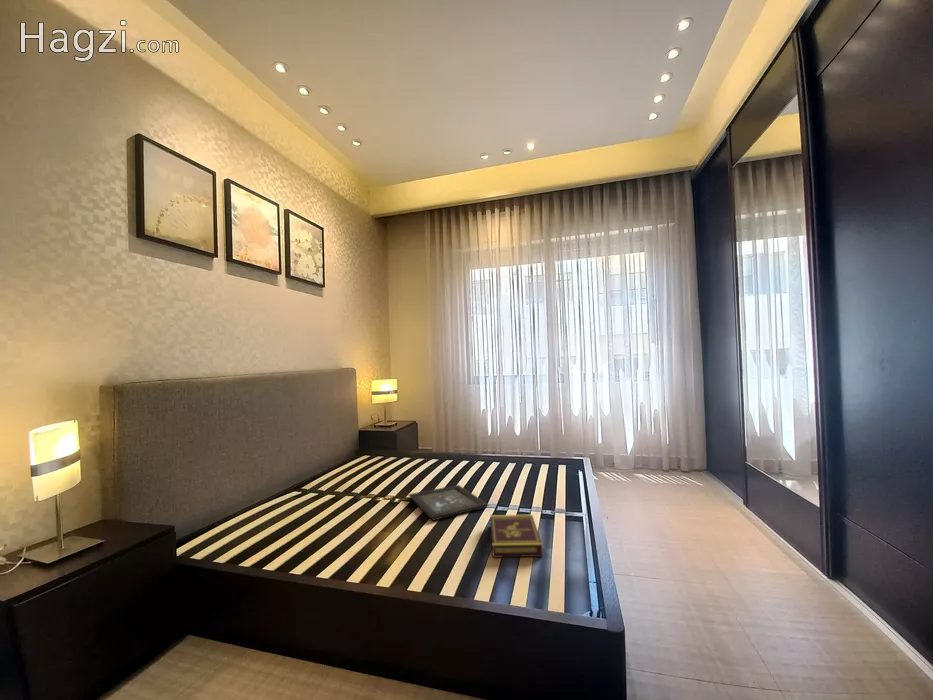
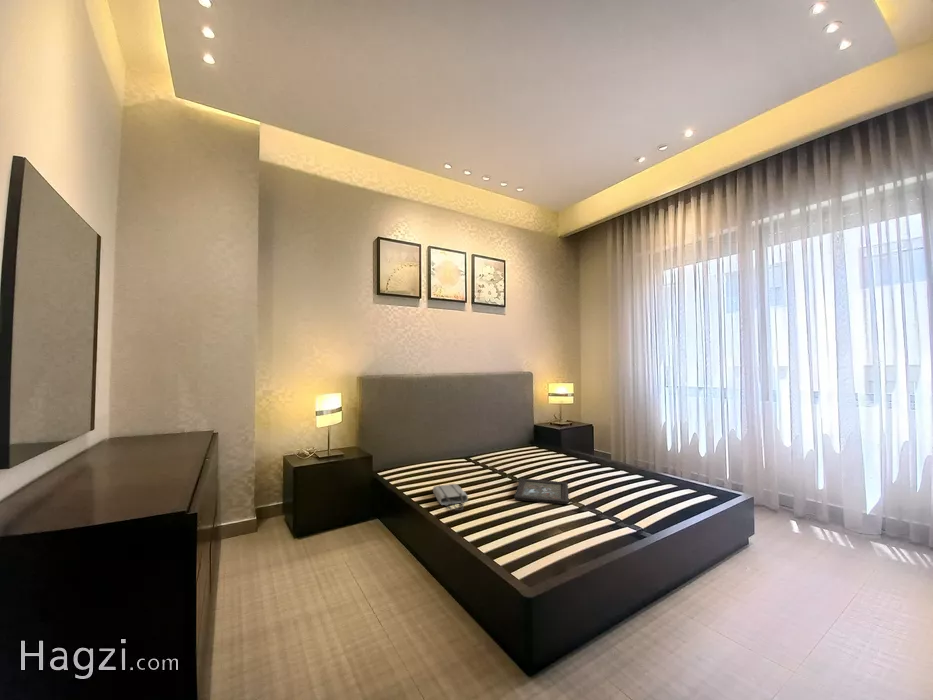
book: present [490,514,543,557] -> none [521,507,585,548]
tote bag: none [315,526,394,562] -> present [433,484,468,510]

